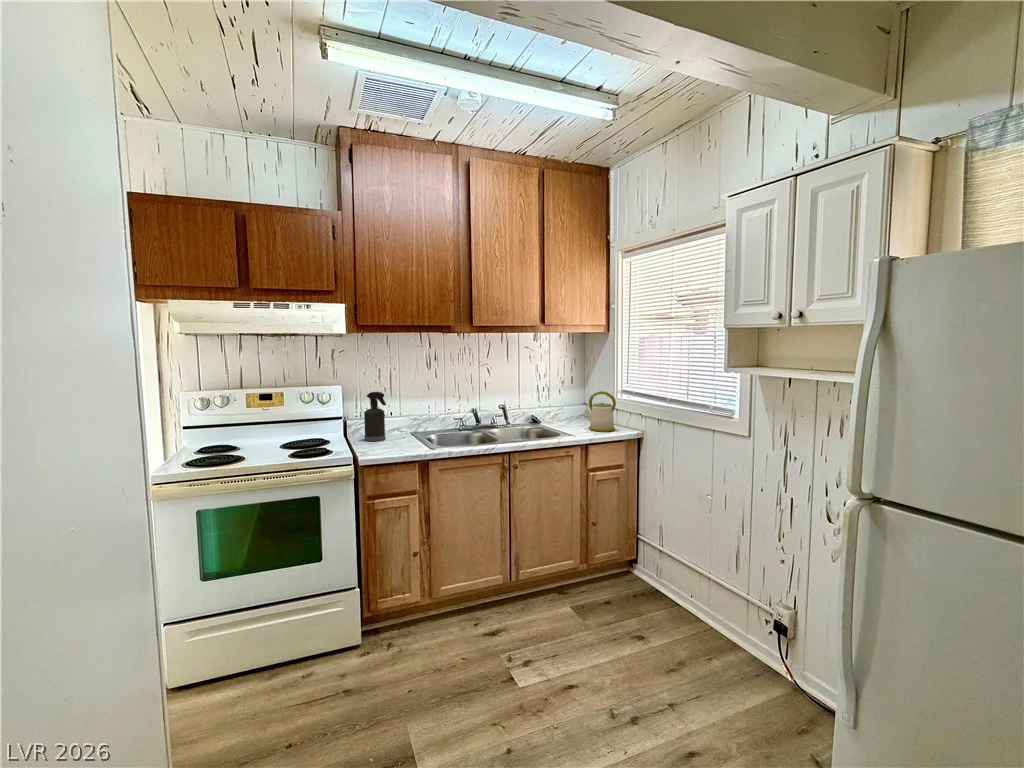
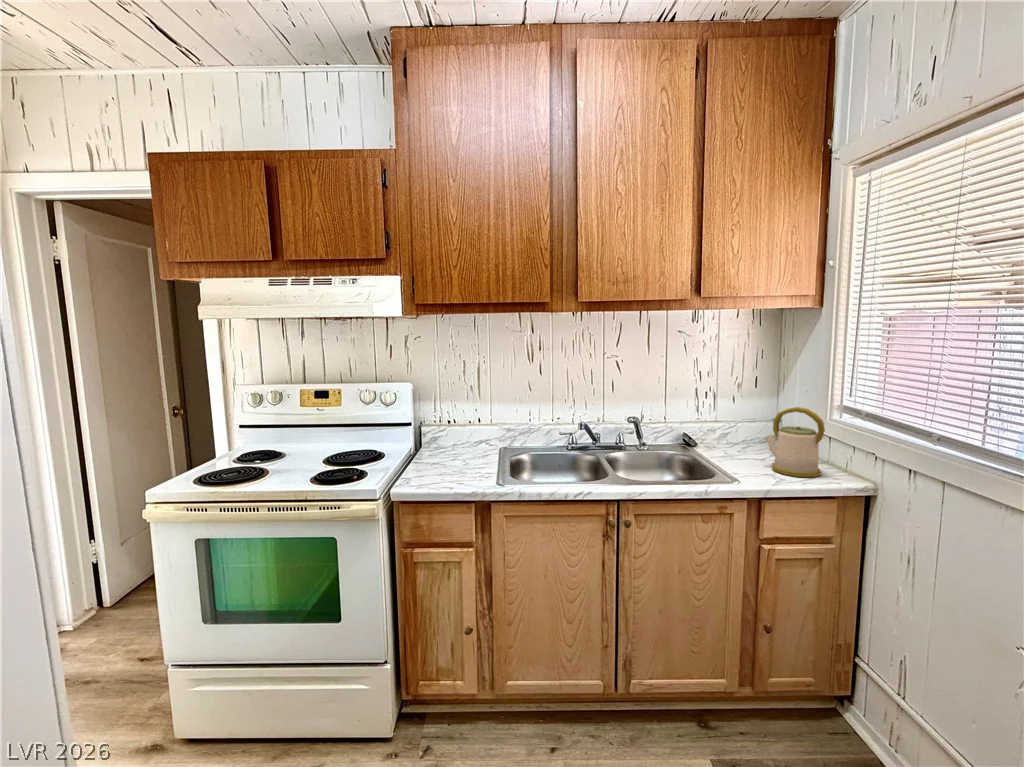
spray bottle: present [364,392,386,441] -> none [432,393,459,459]

